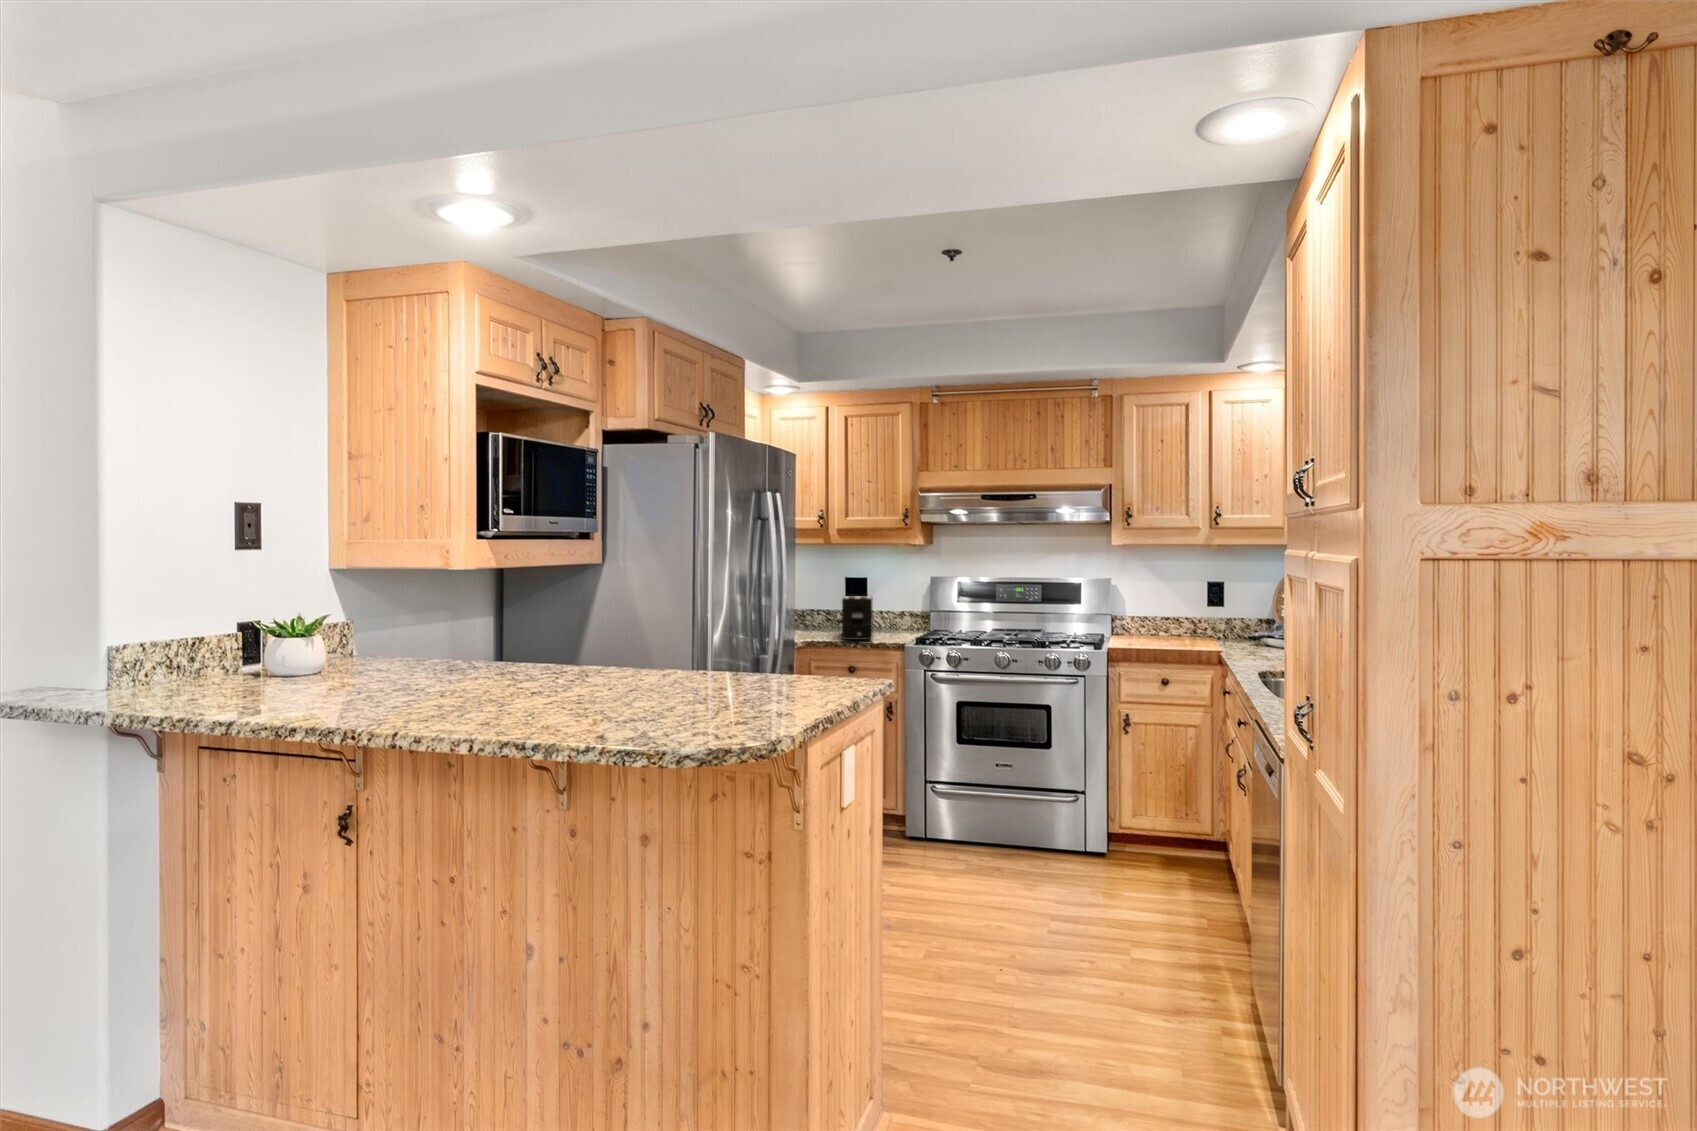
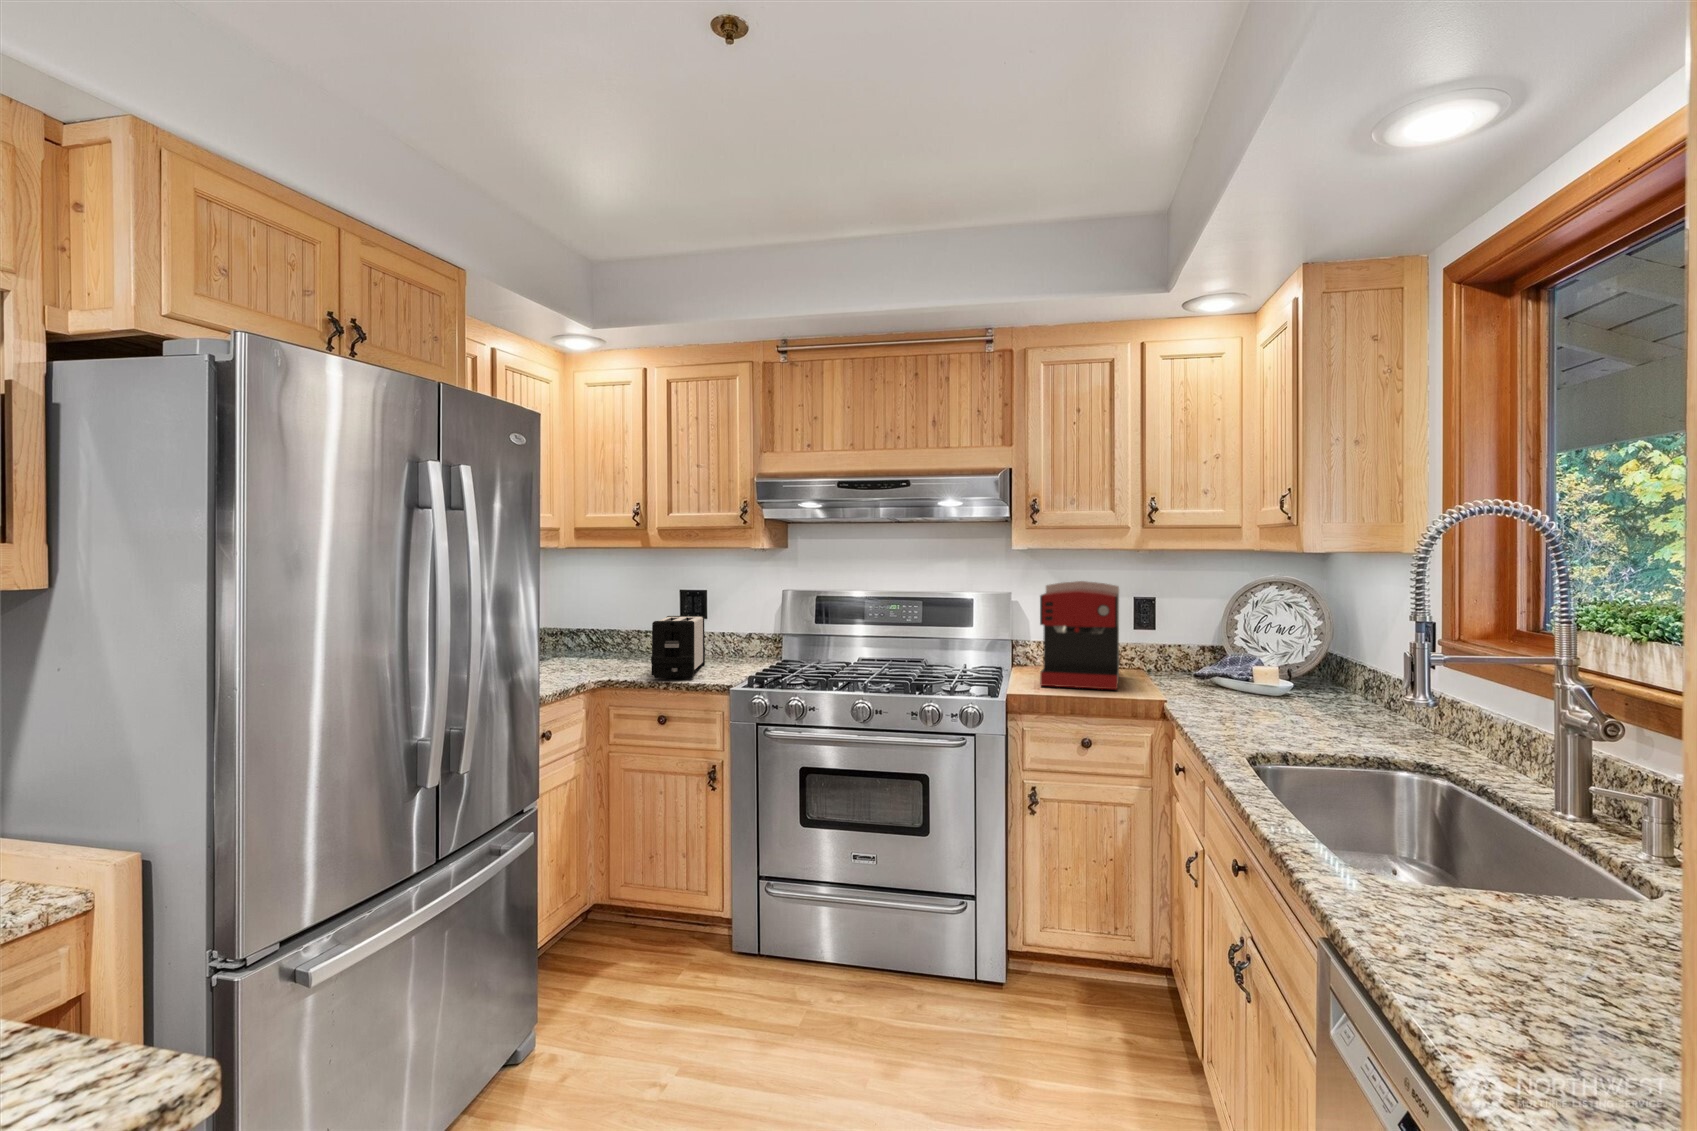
coffee maker: none [1133,568,1193,646] -> present [1040,581,1119,689]

